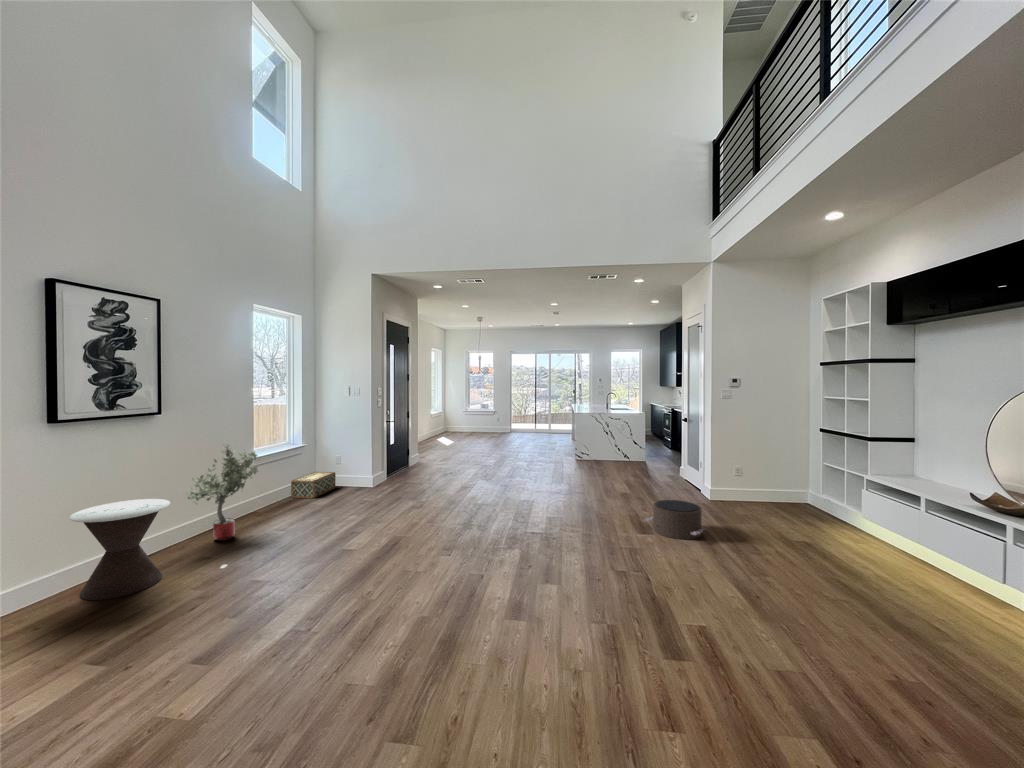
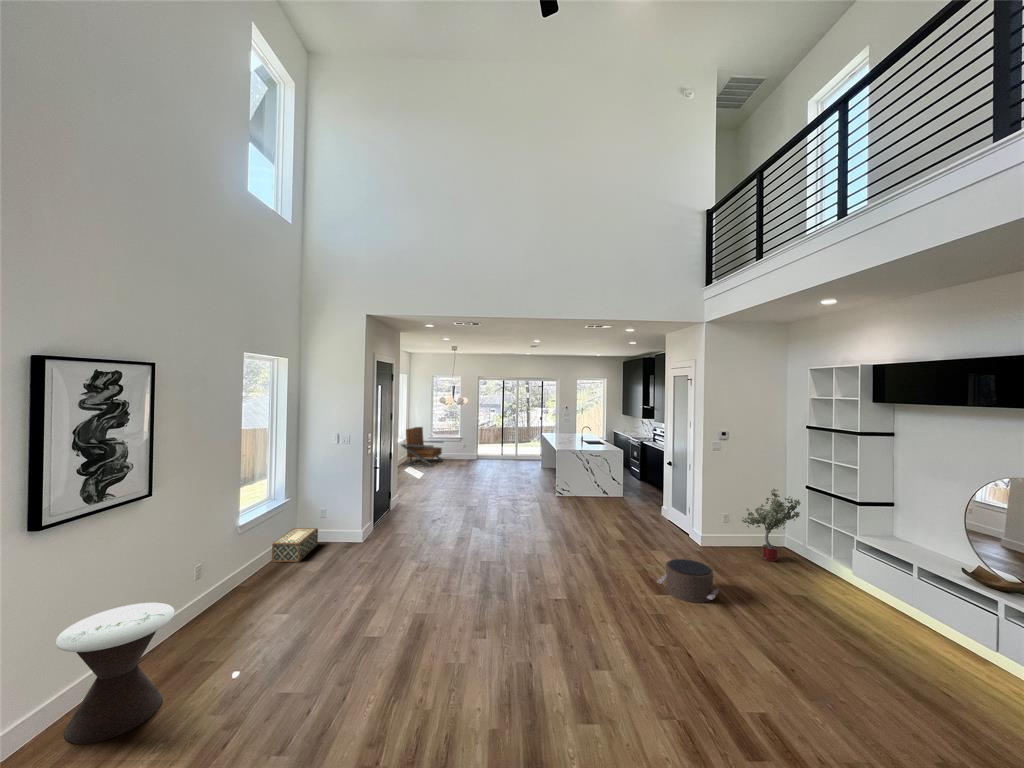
lounge chair: none [438,400,480,437] -> present [402,427,443,467]
potted tree: present [186,445,258,541] -> present [742,489,801,562]

